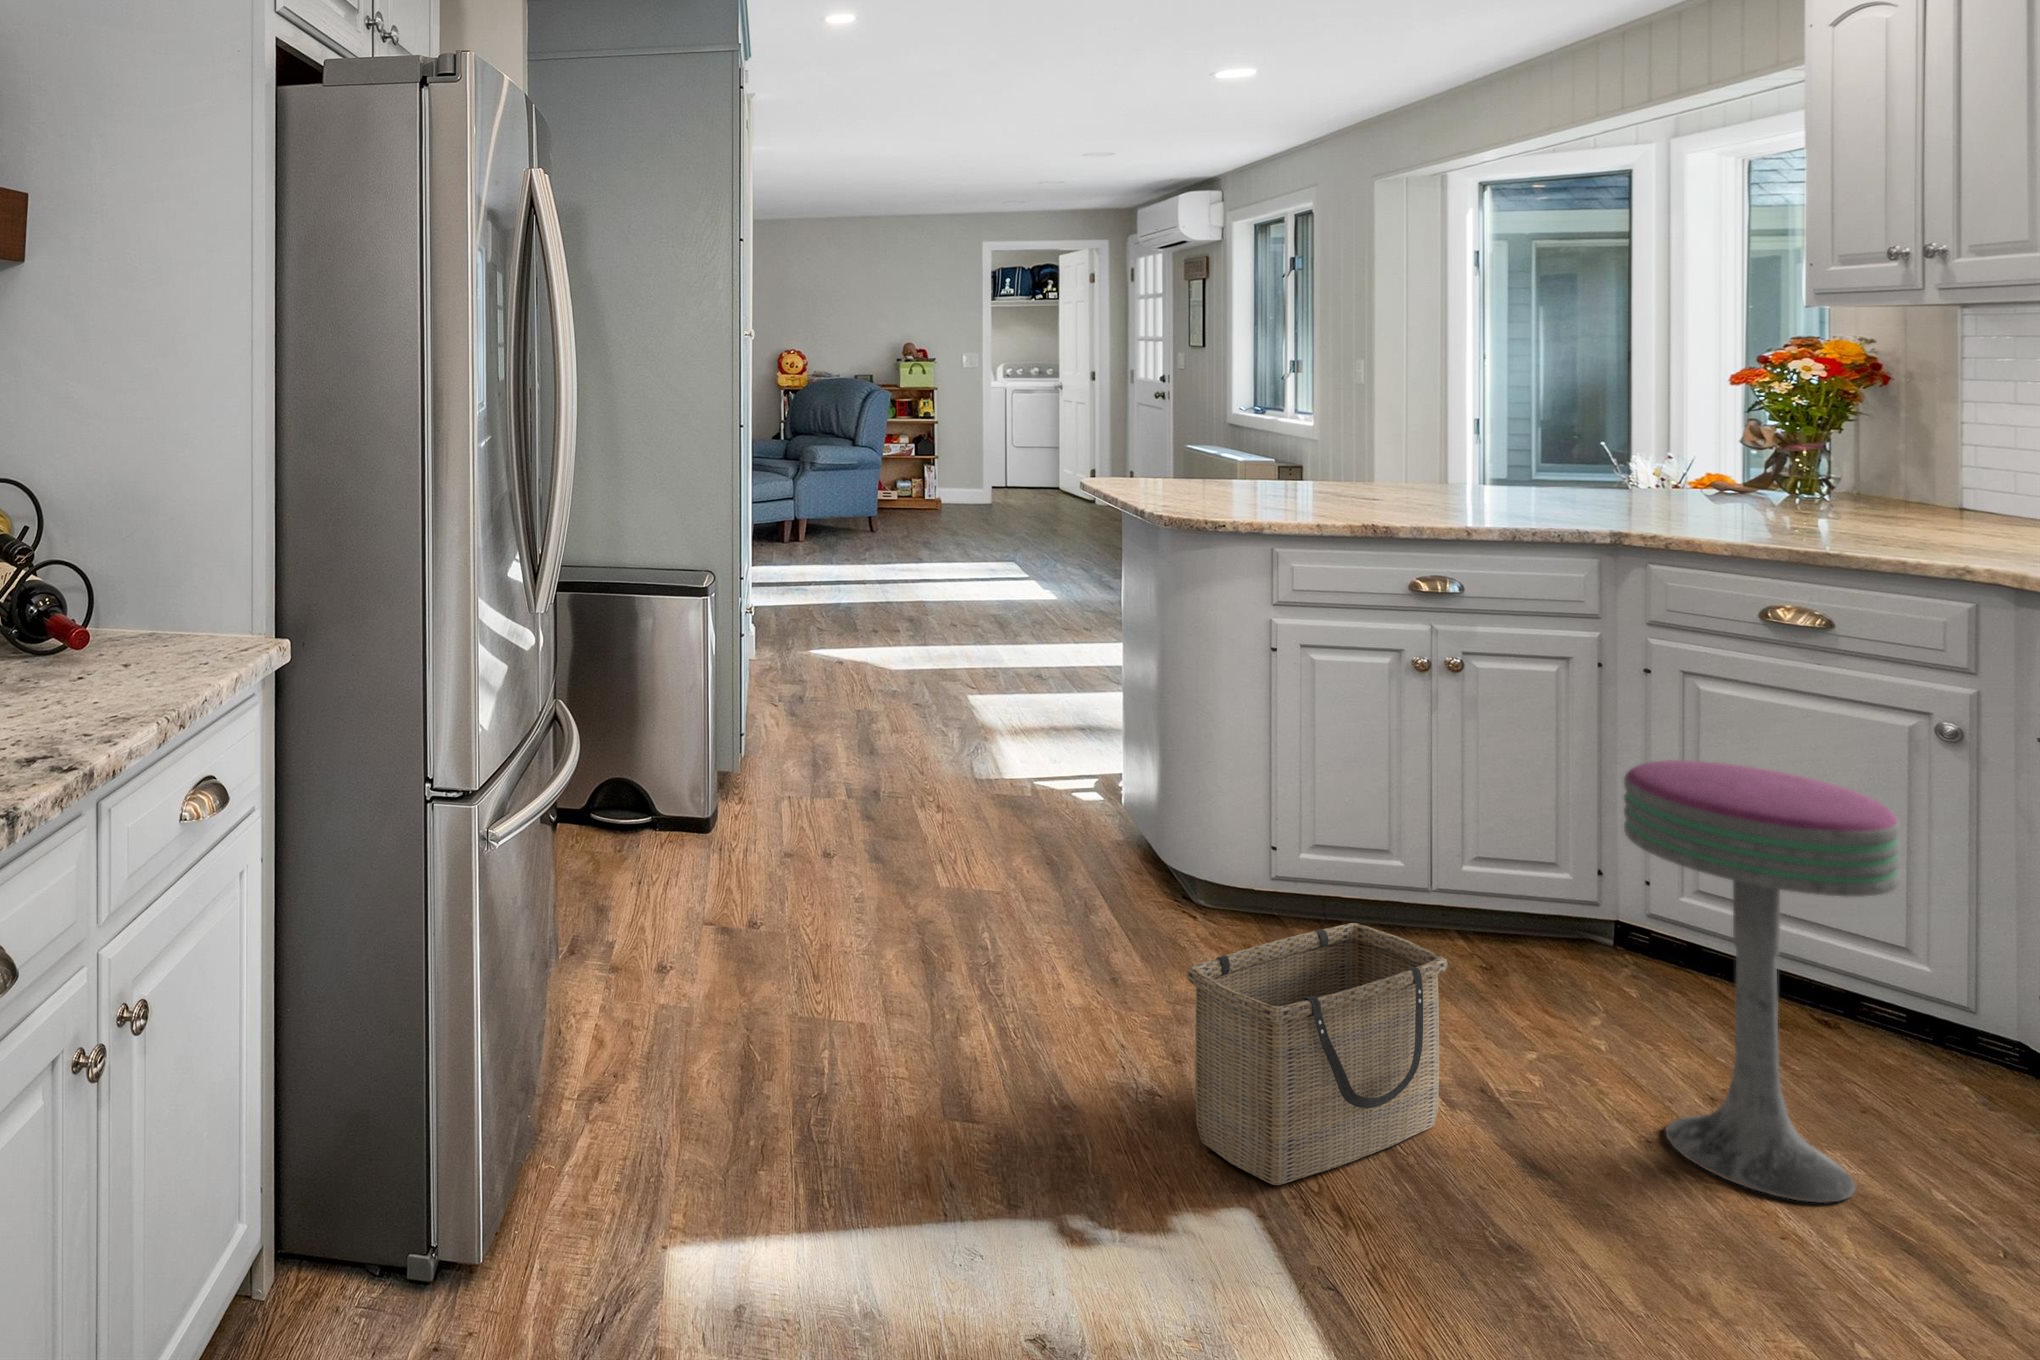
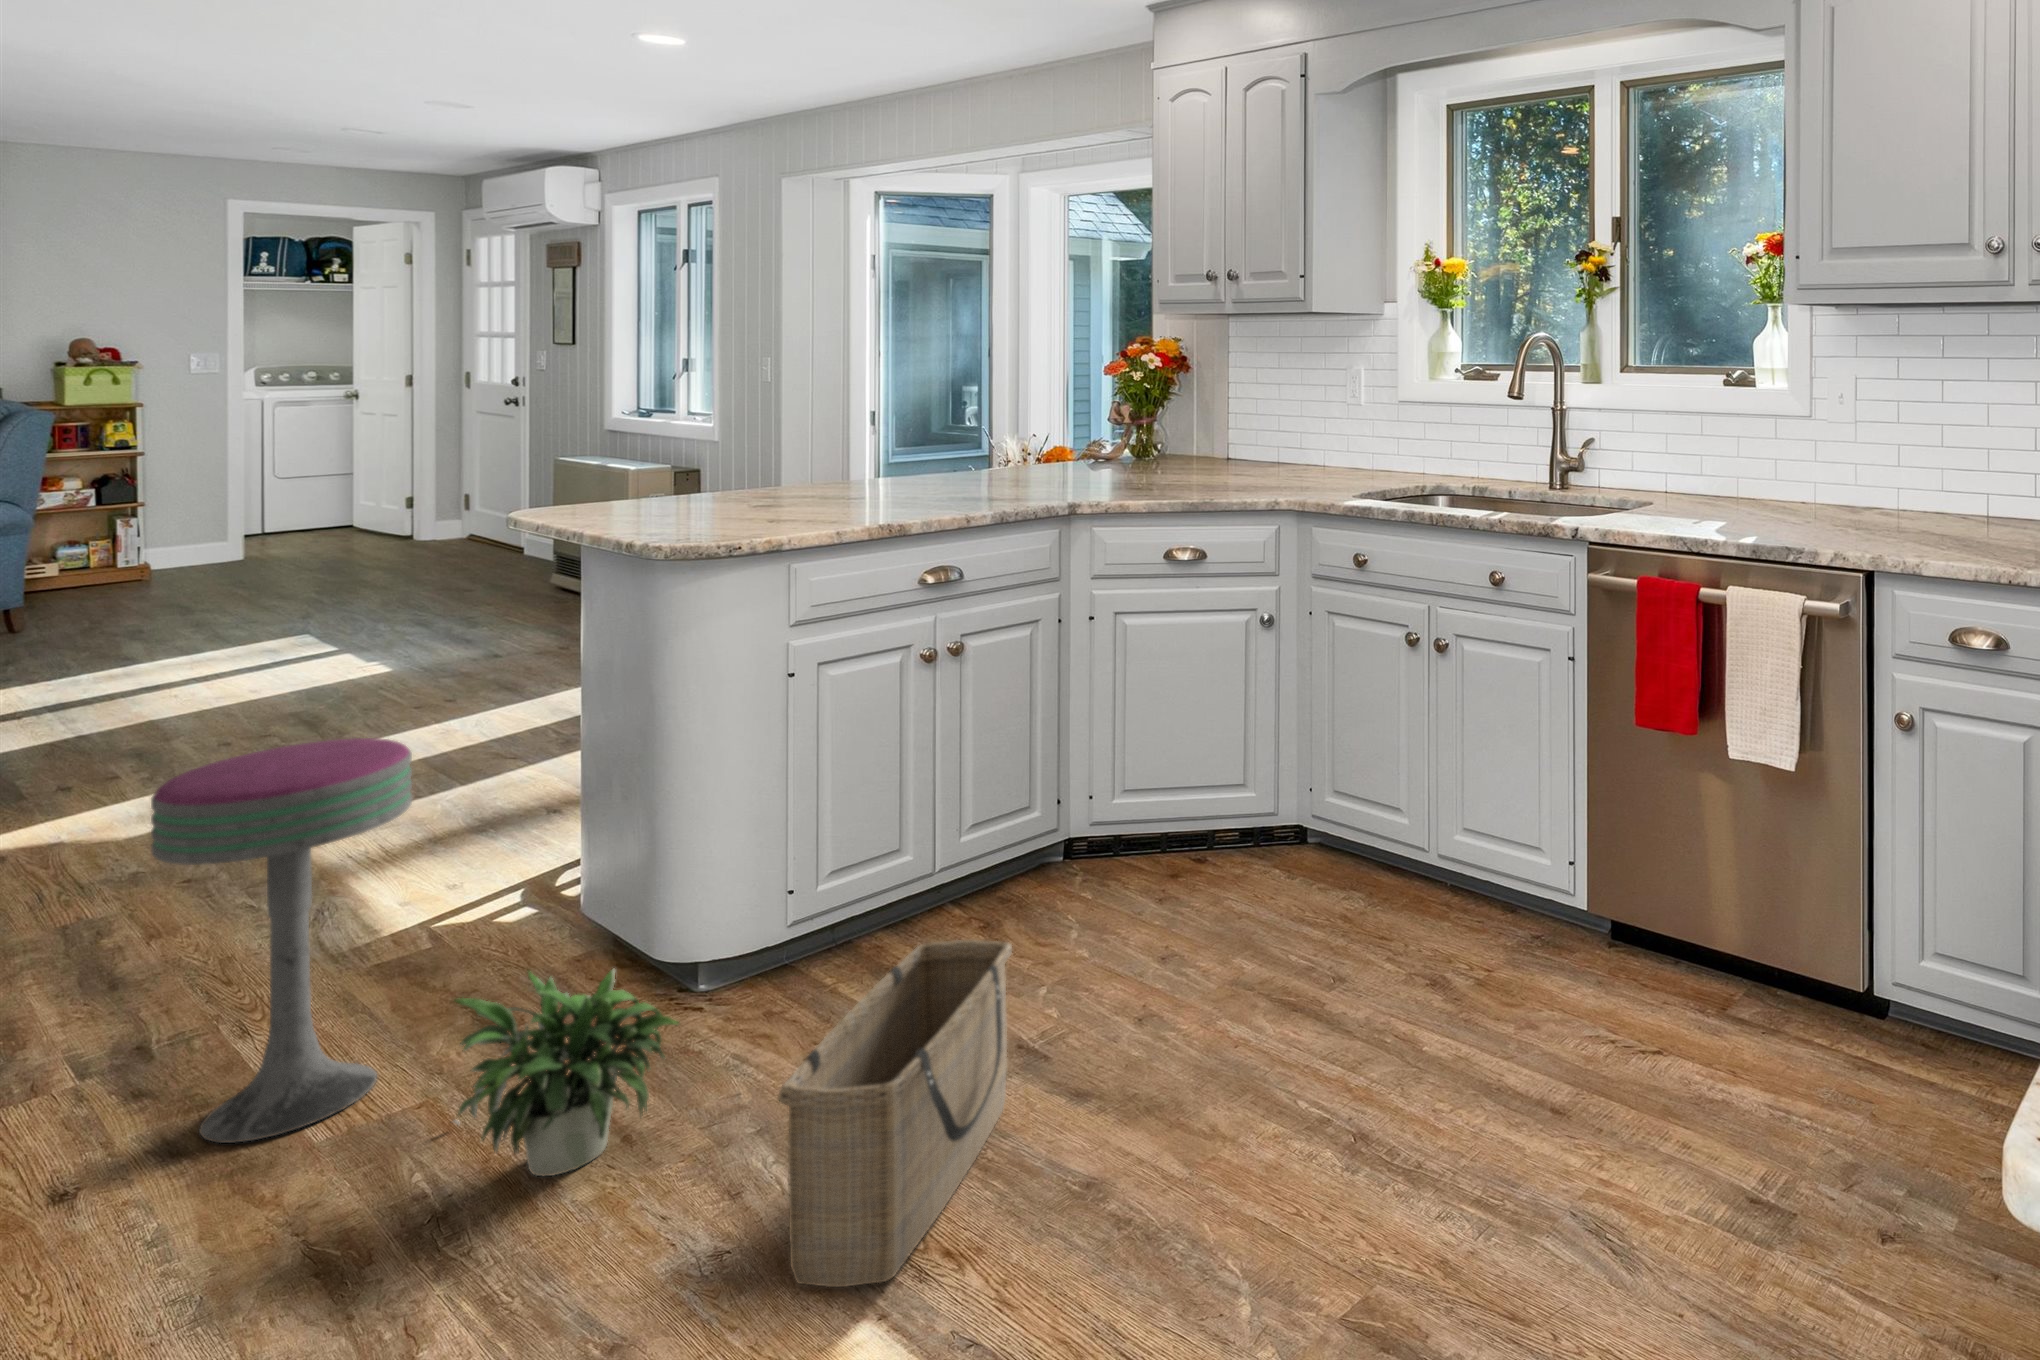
bar stool: present [1624,760,1901,1203] -> present [151,738,412,1143]
potted plant: none [1004,819,1153,984] -> present [453,969,678,1176]

